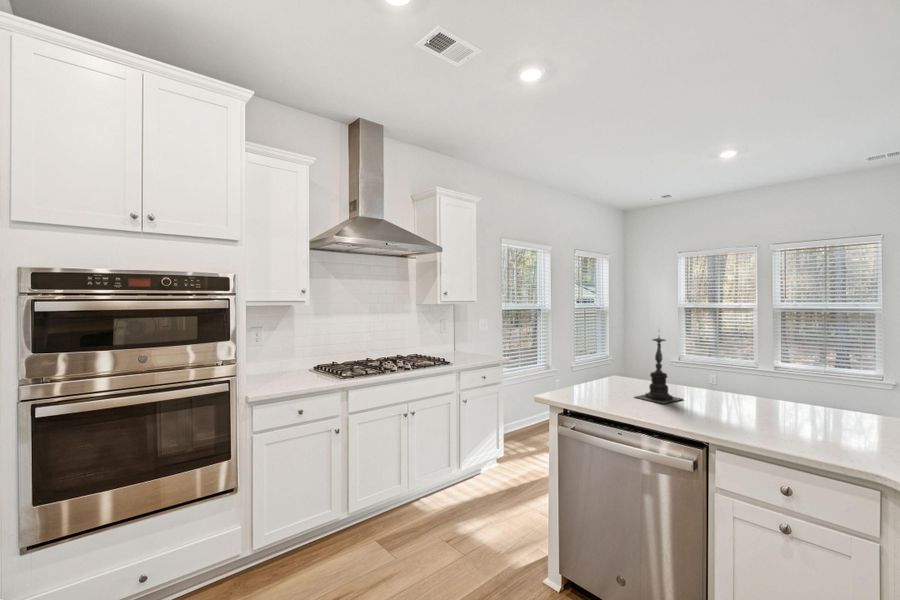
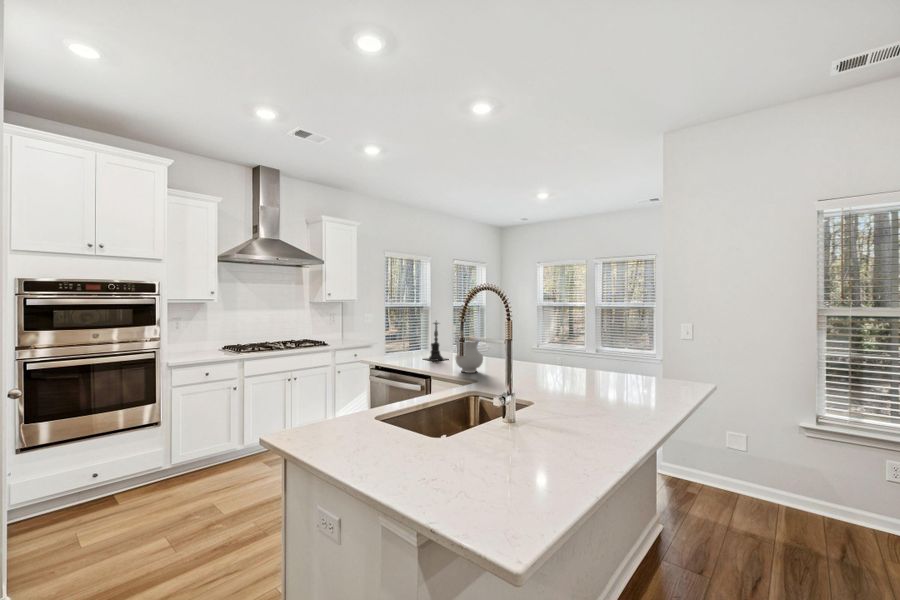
ceramic pitcher: none [749,368,825,445] -> present [456,335,483,373]

